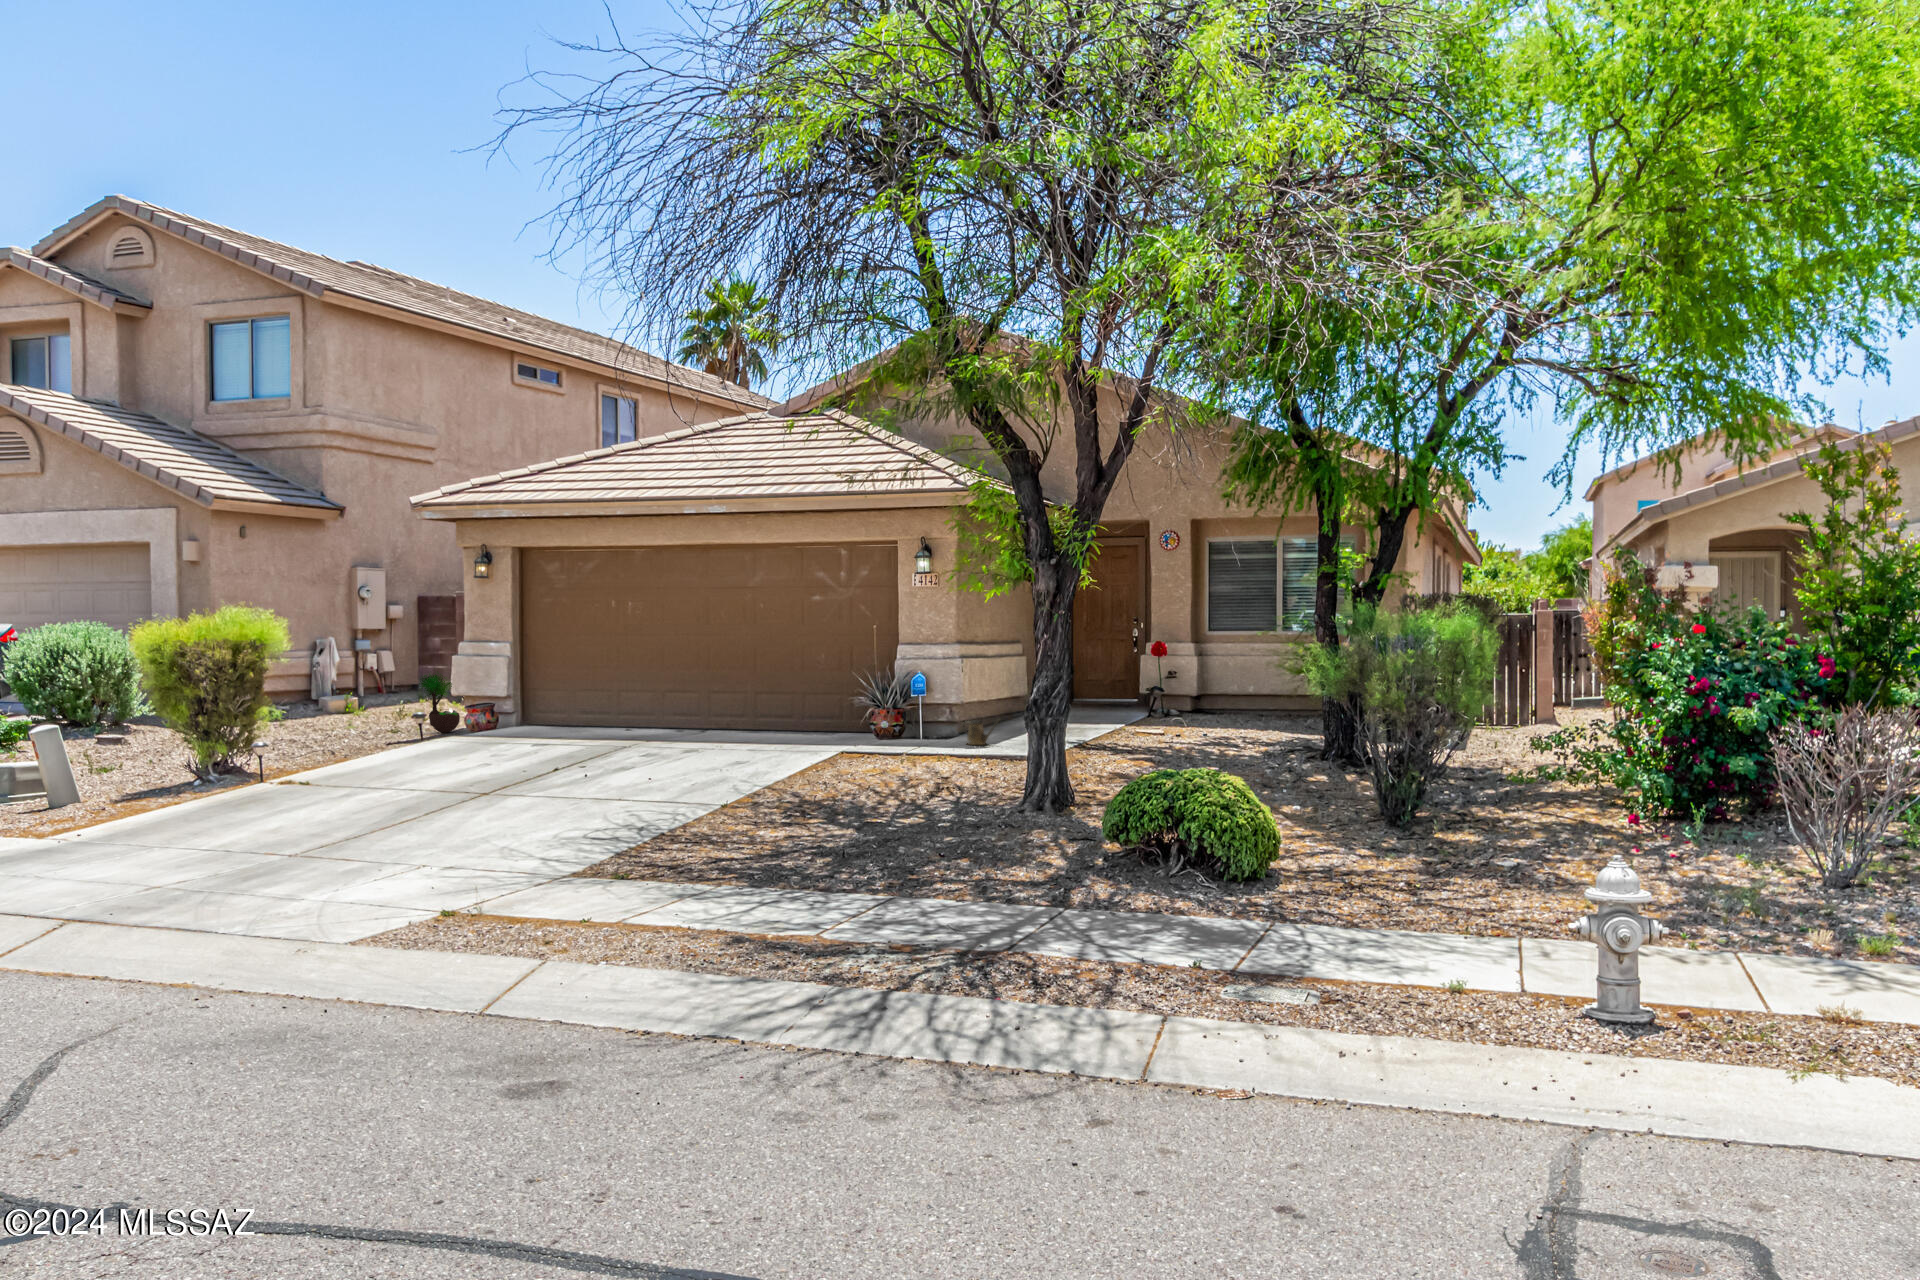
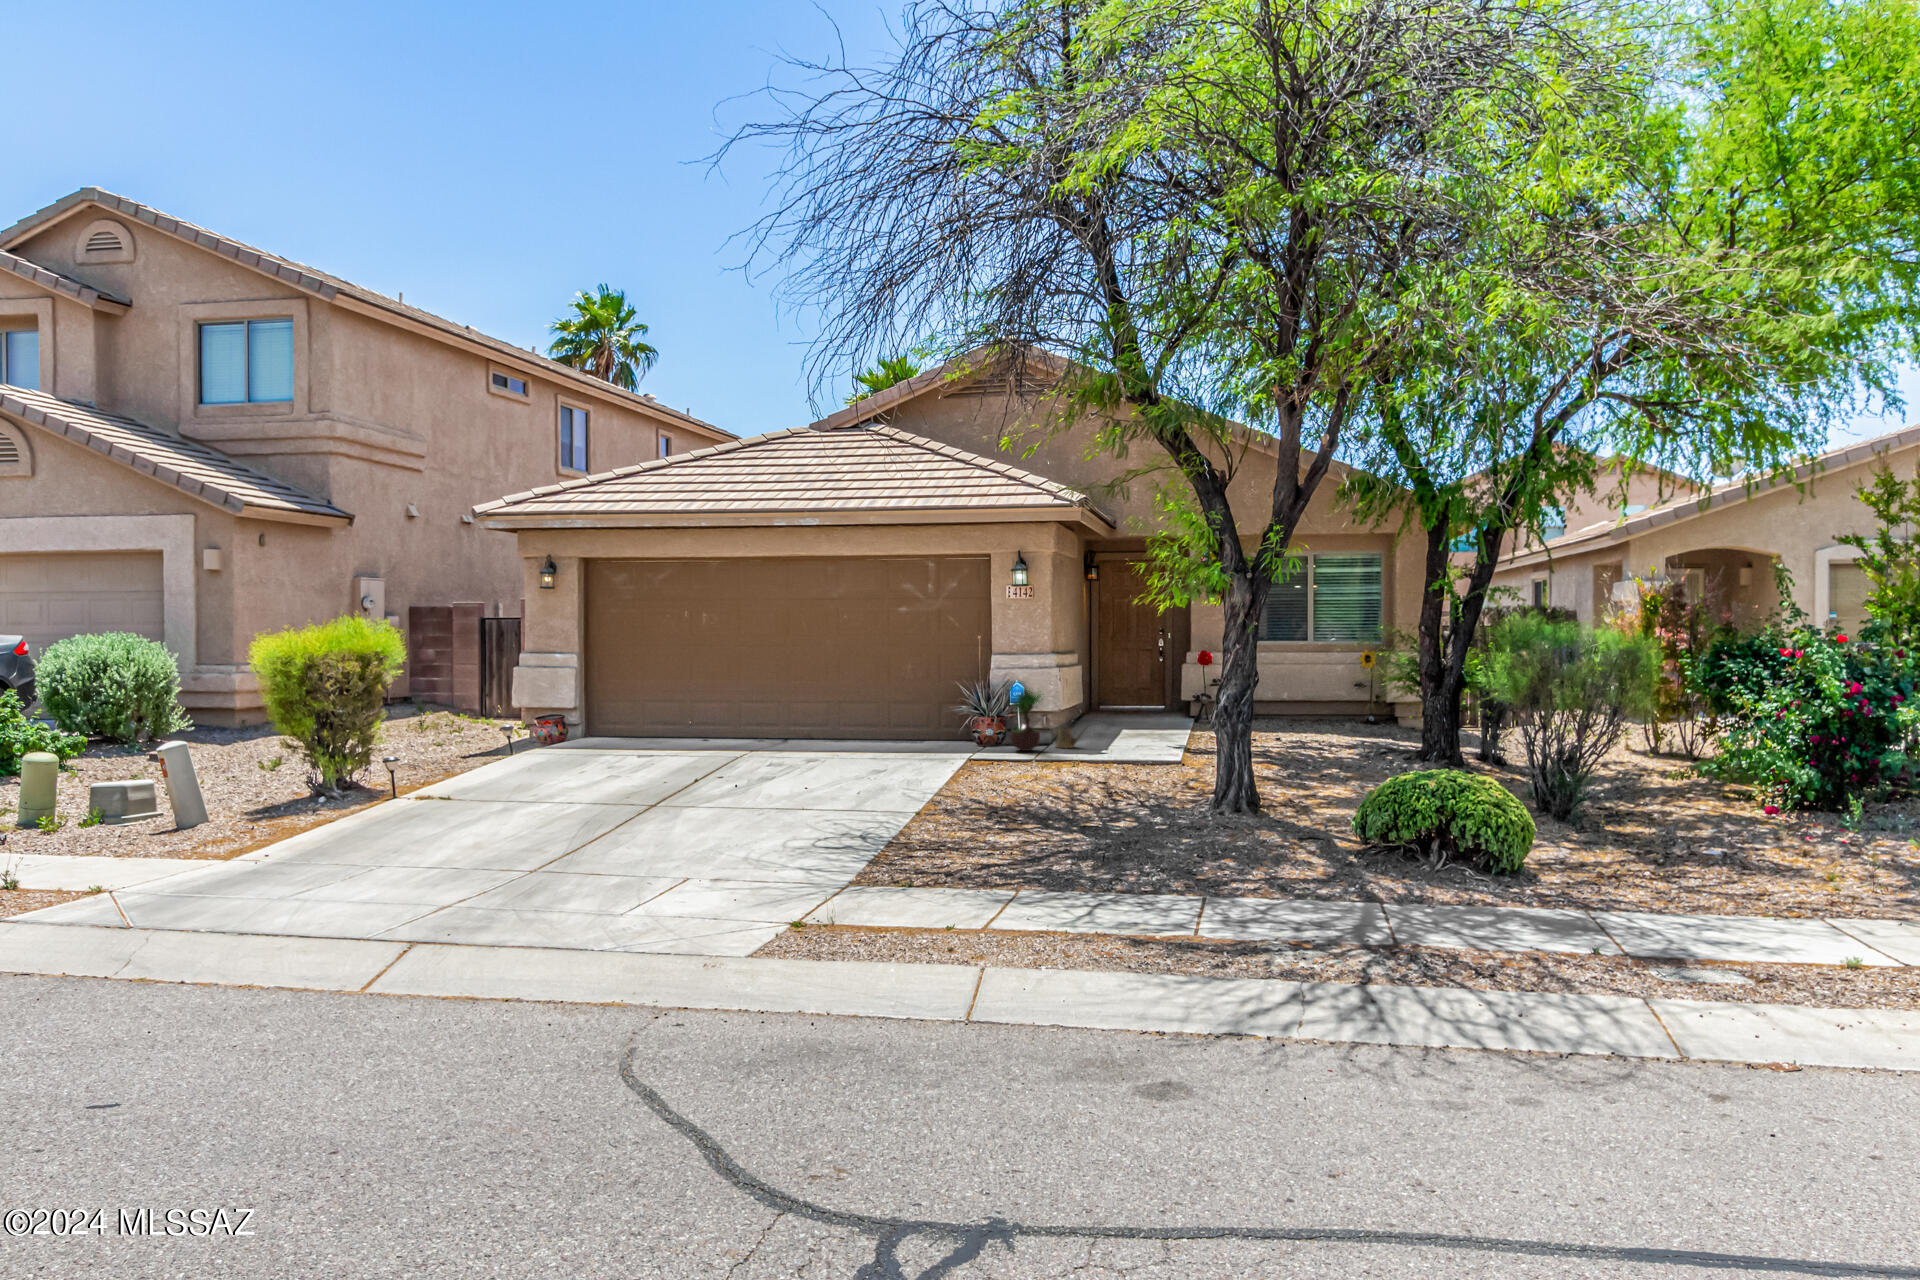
potted tree: present [419,673,460,733] -> present [1011,689,1043,751]

